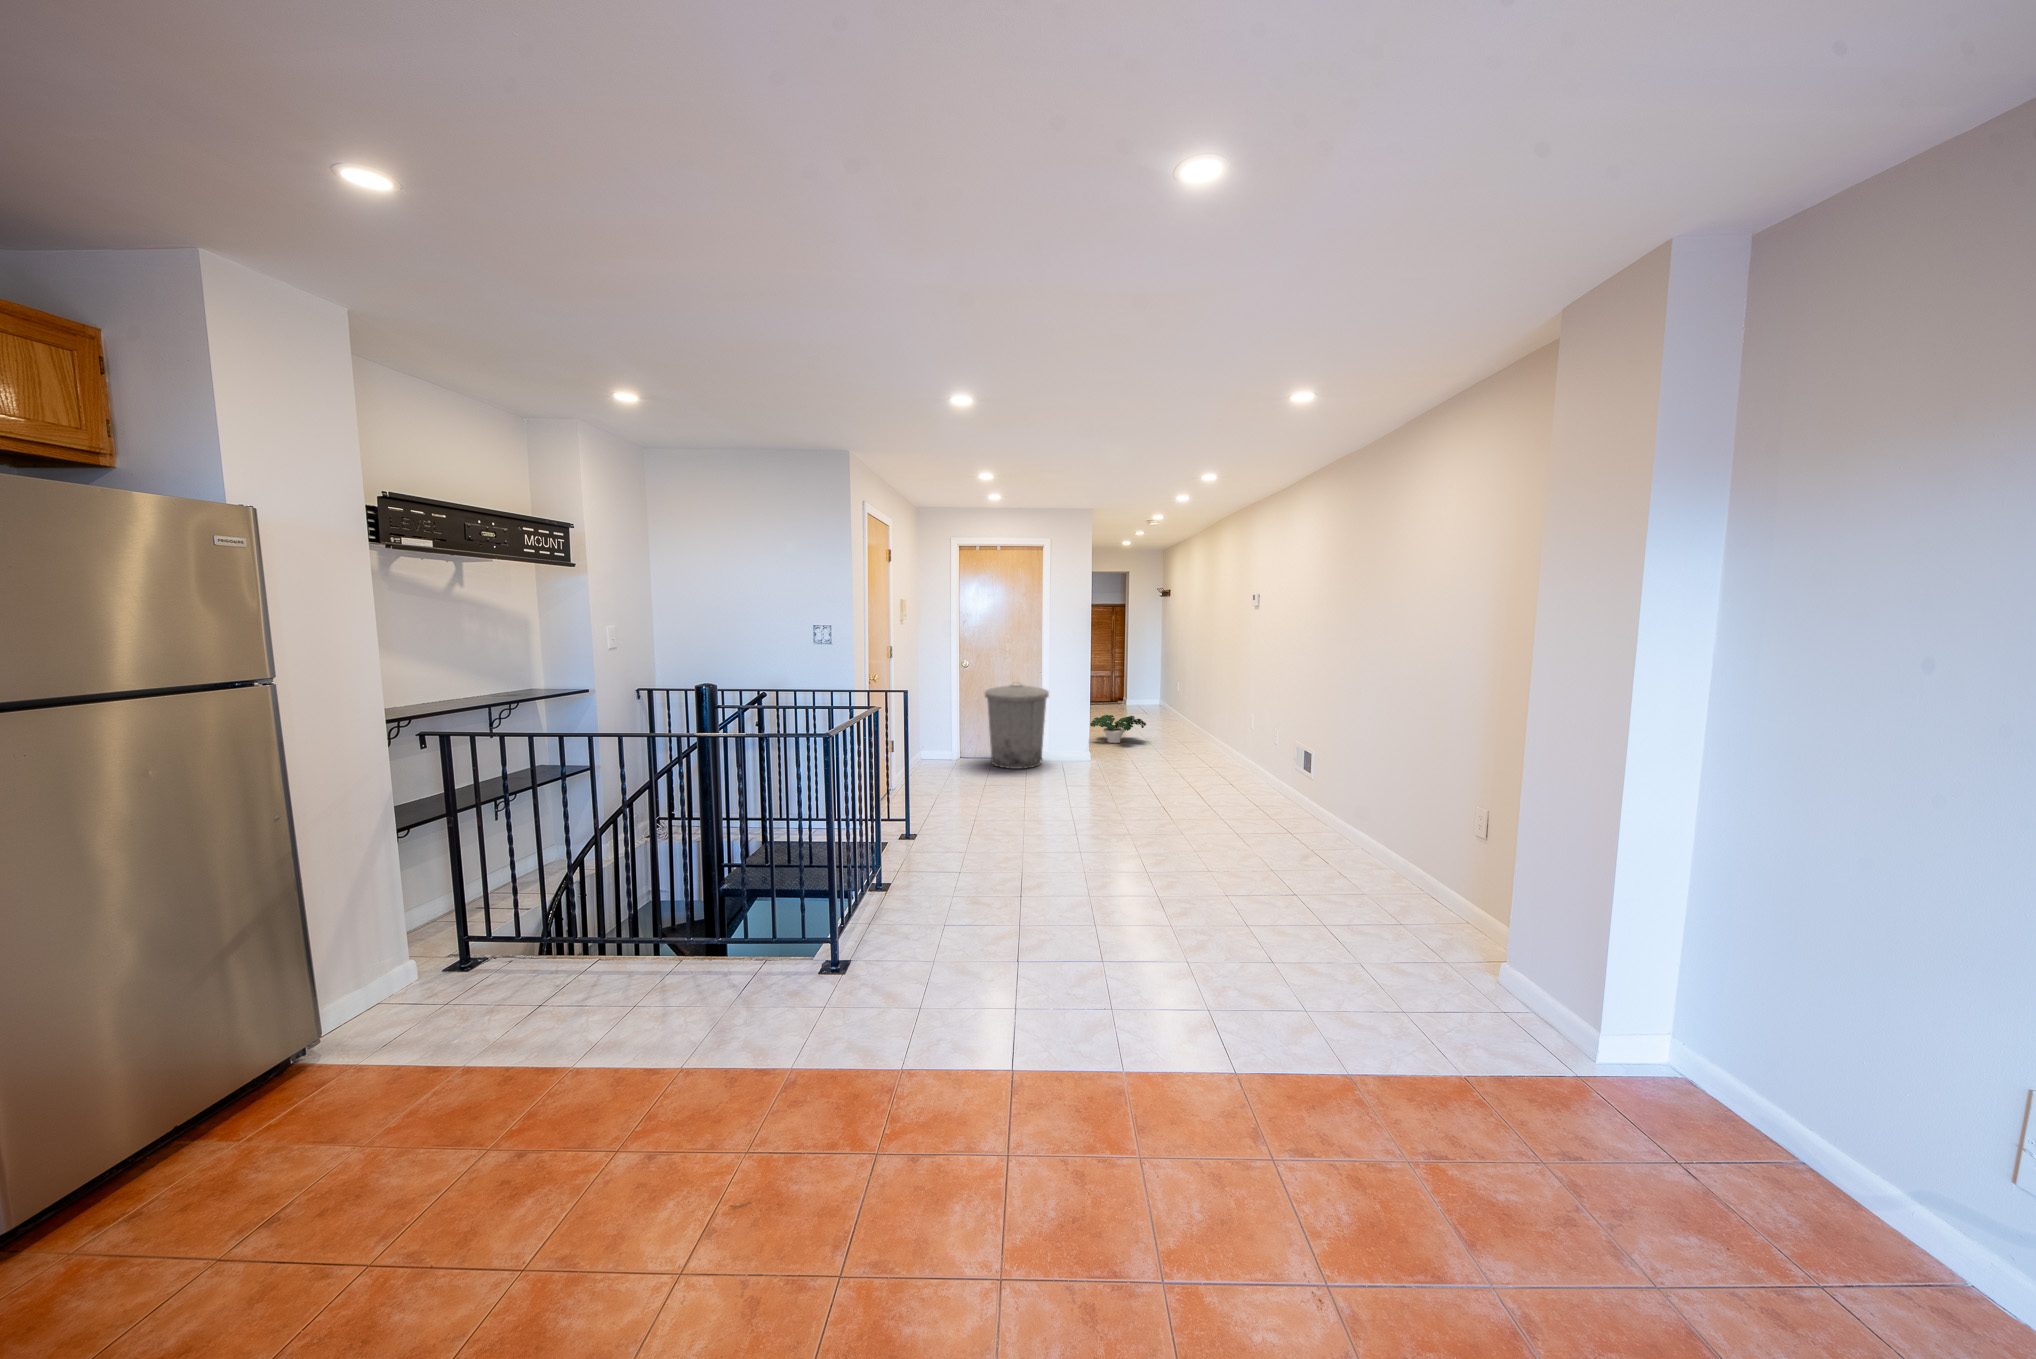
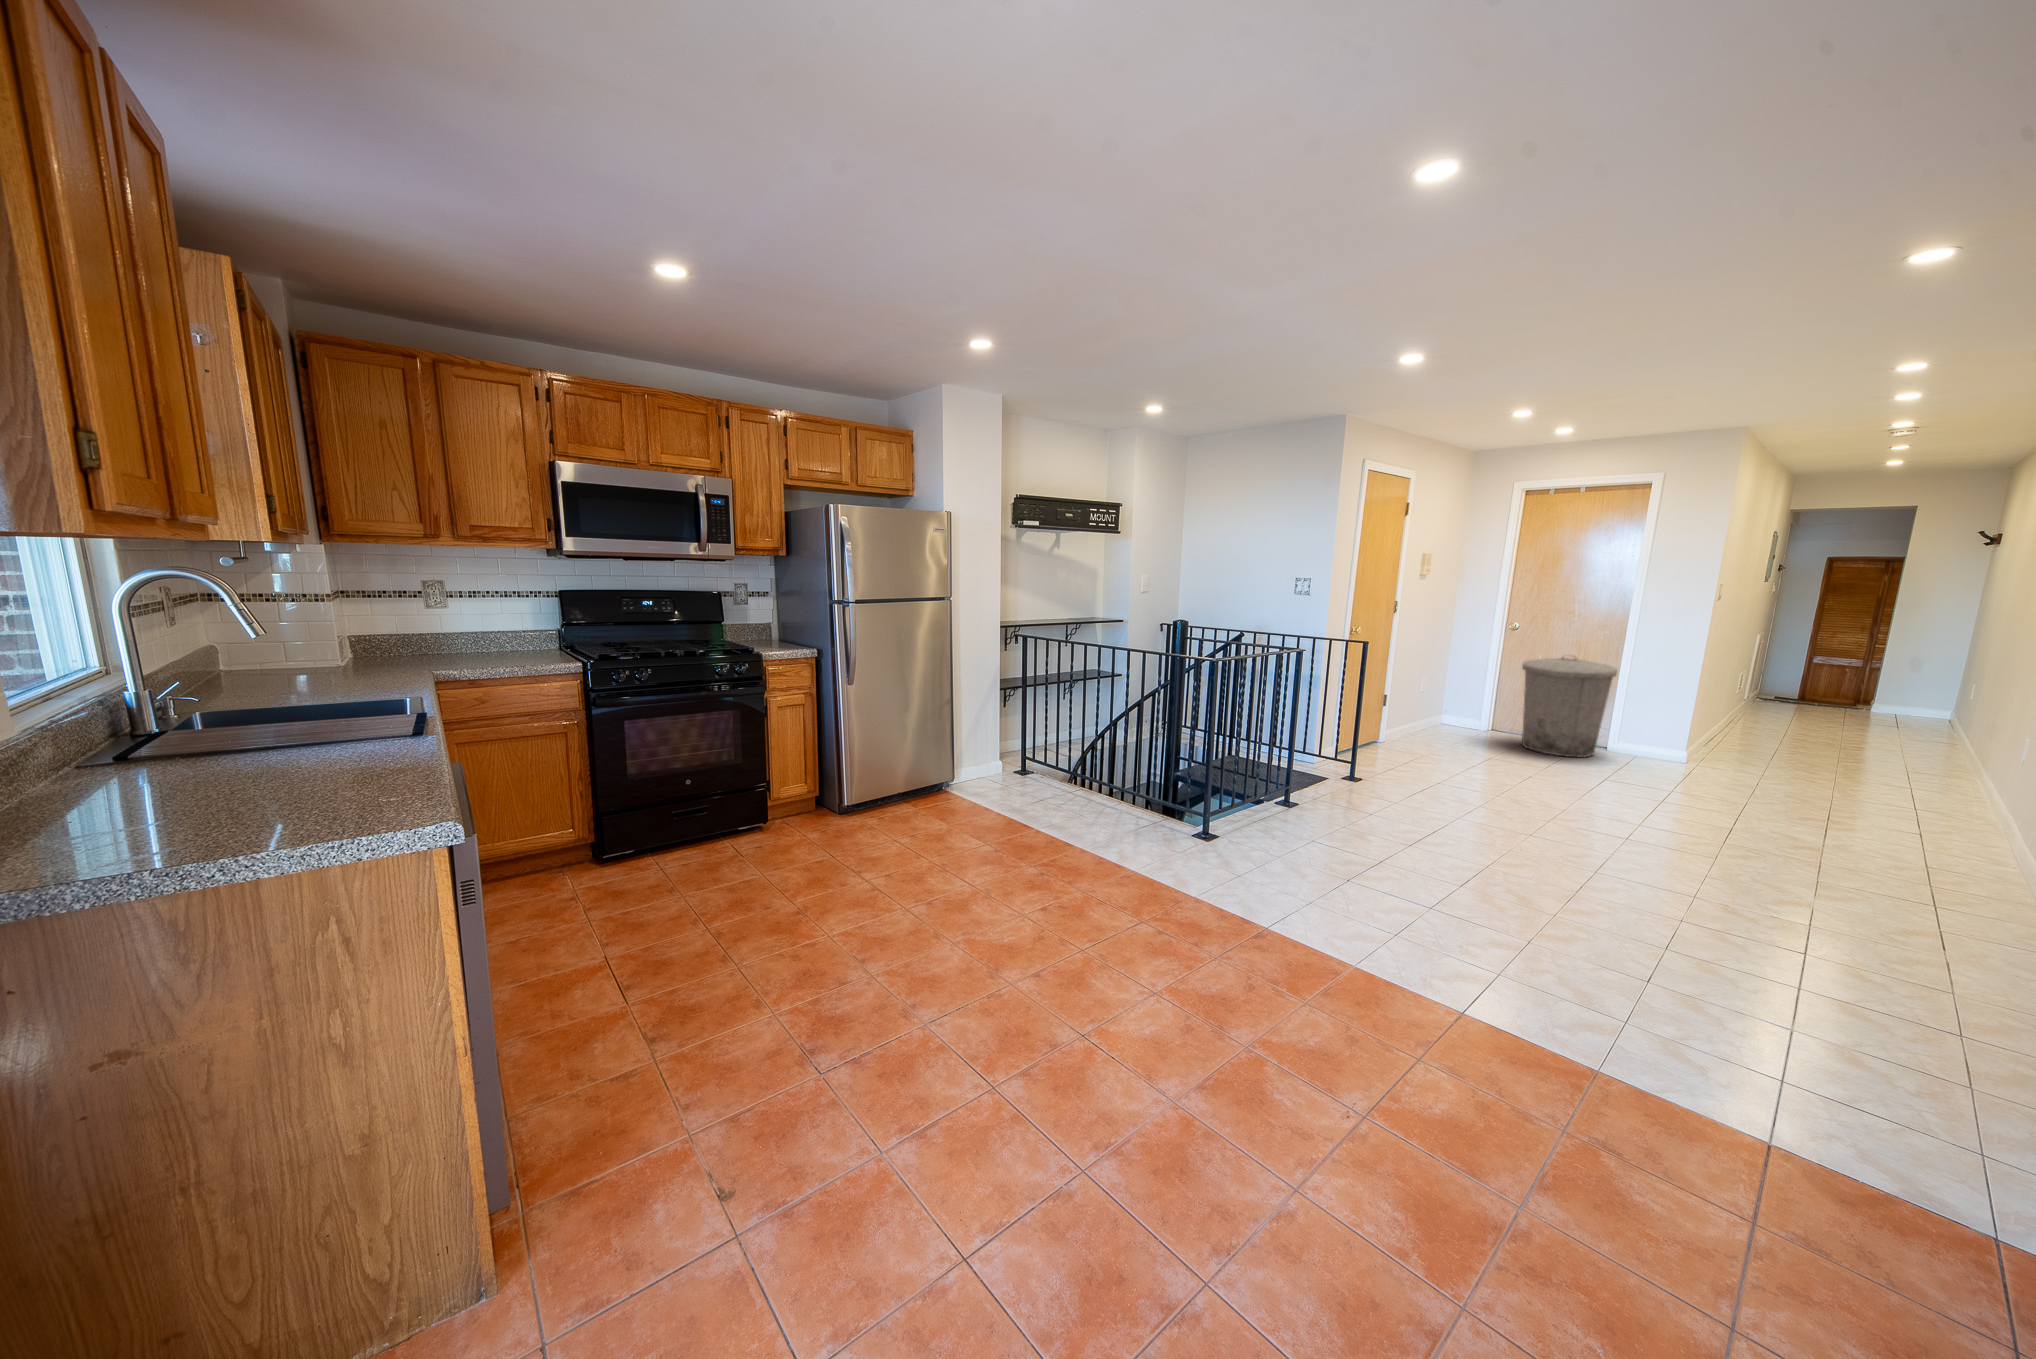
potted plant: present [1090,715,1146,743] -> none [1714,717,1827,757]

